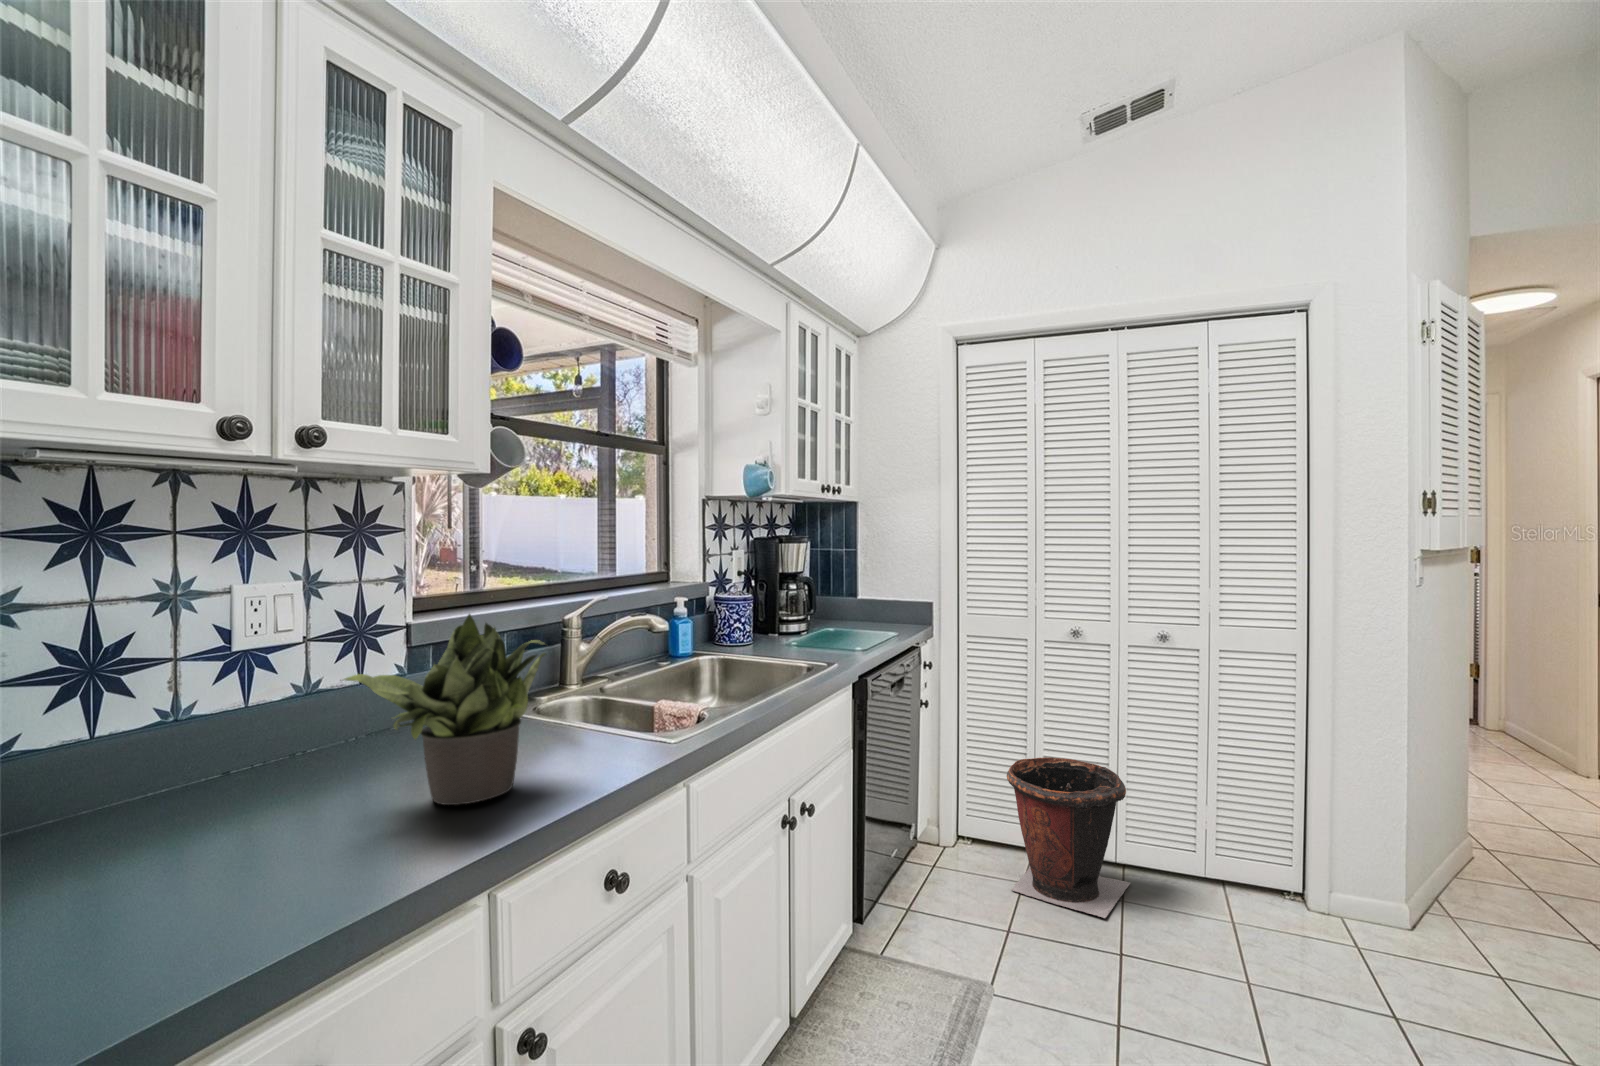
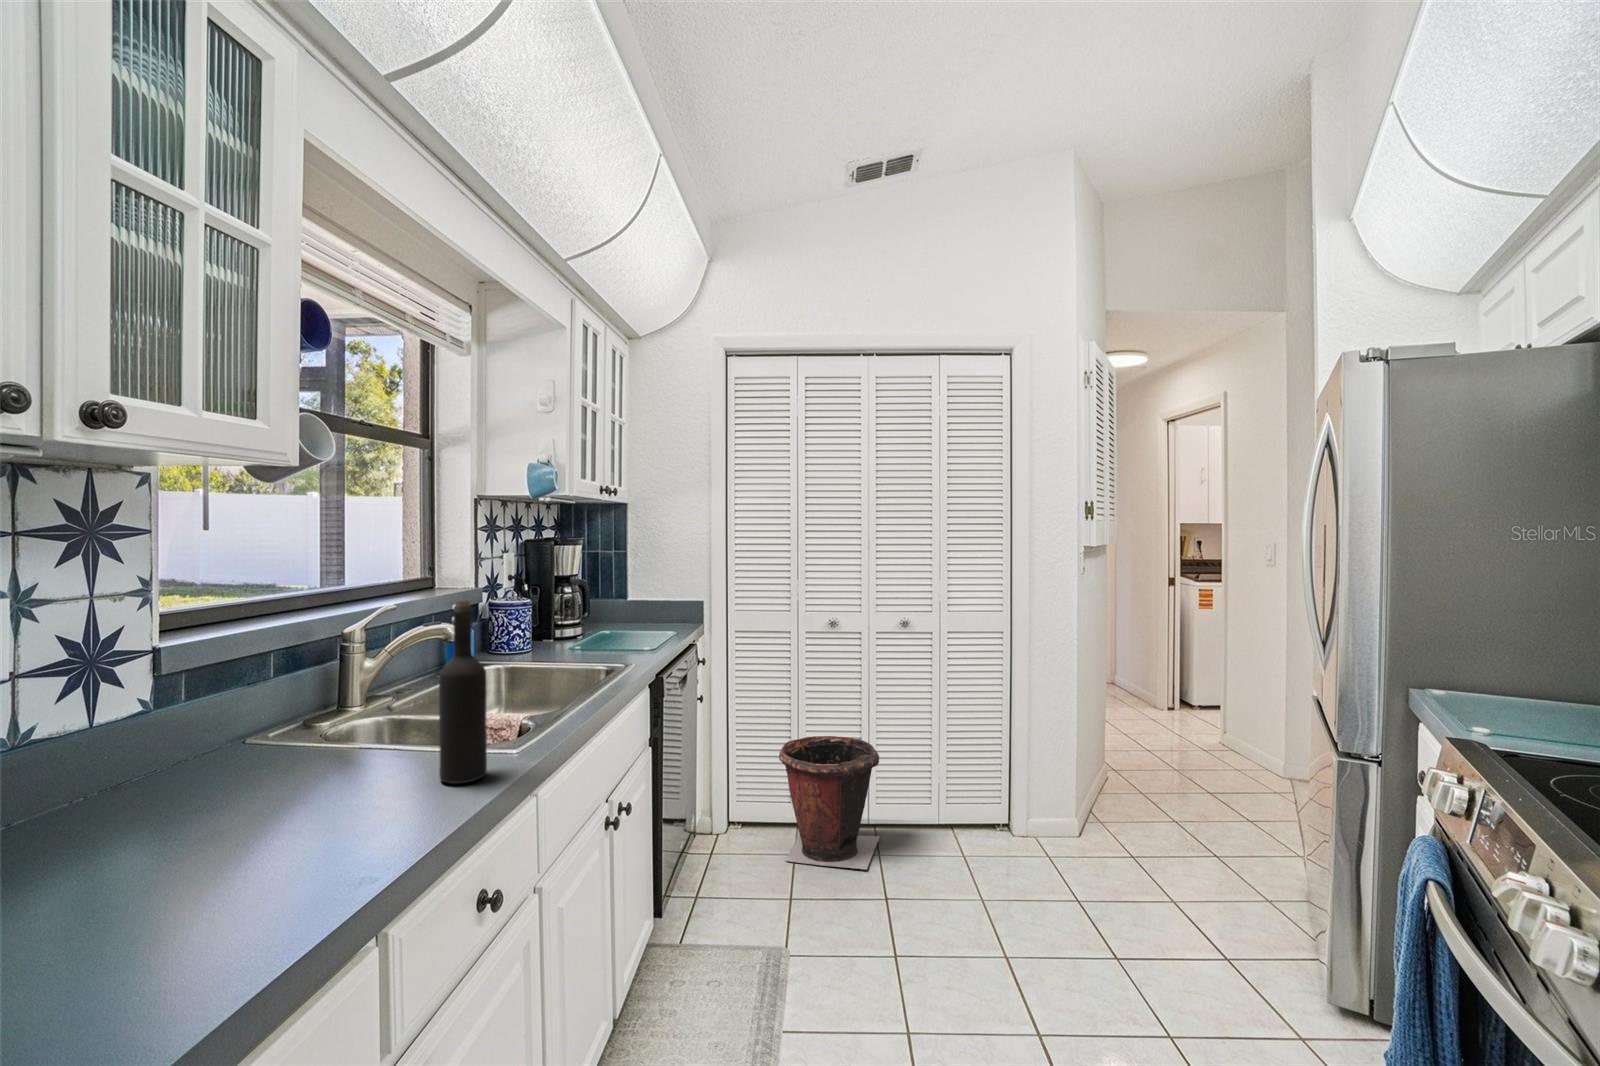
wine bottle: none [589,594,630,763] -> present [439,600,487,784]
potted plant: present [344,614,546,805] -> none [173,624,413,851]

